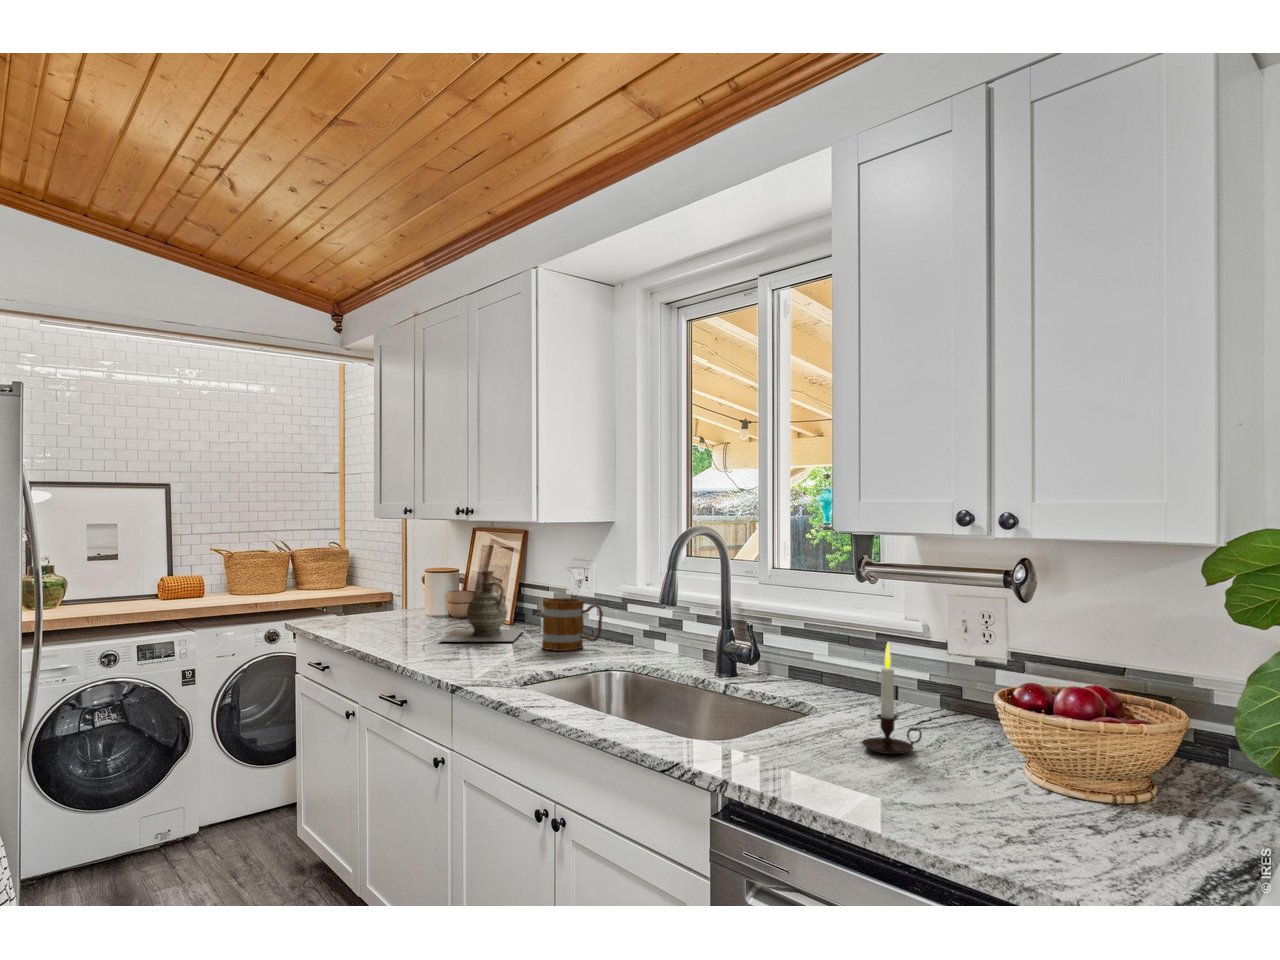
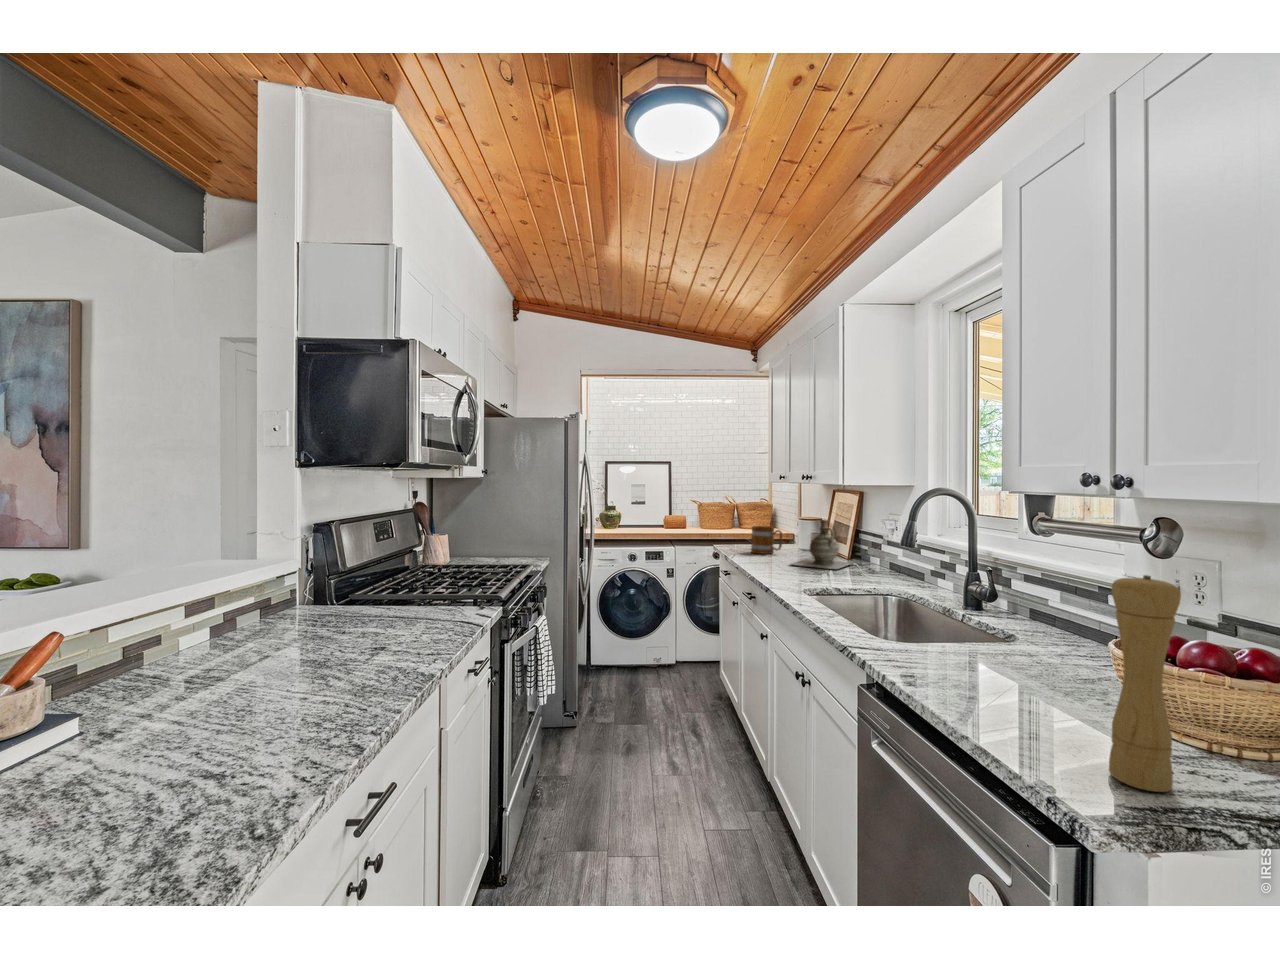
mug: present [542,598,603,651] -> present [751,526,782,554]
pepper mill: none [1087,626,1154,868] -> present [1109,575,1181,792]
candle: present [862,643,922,754] -> none [1011,585,1075,679]

